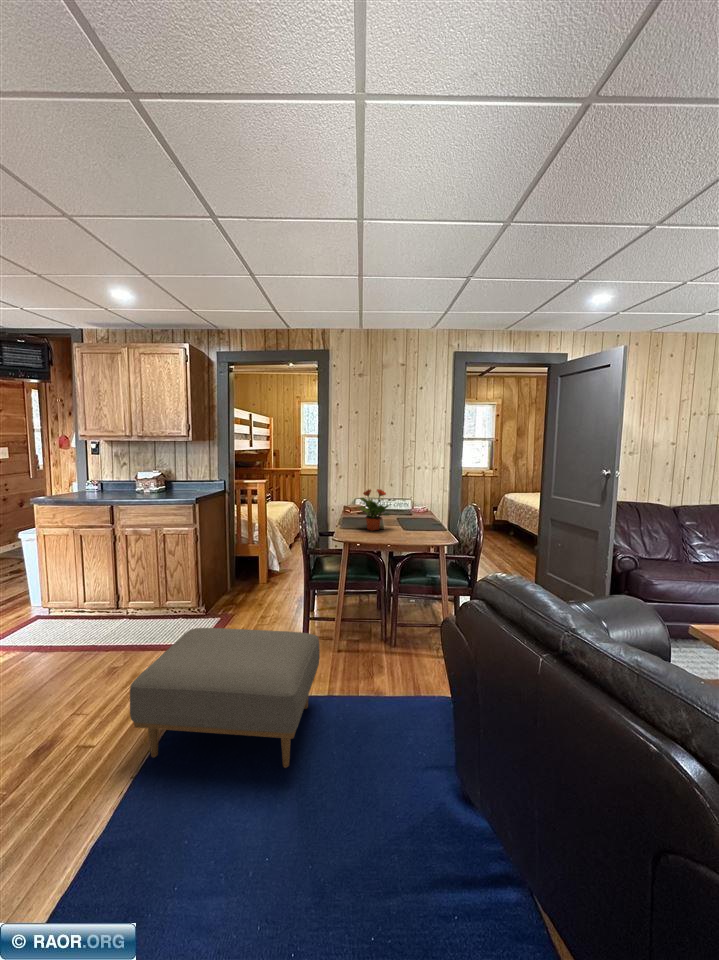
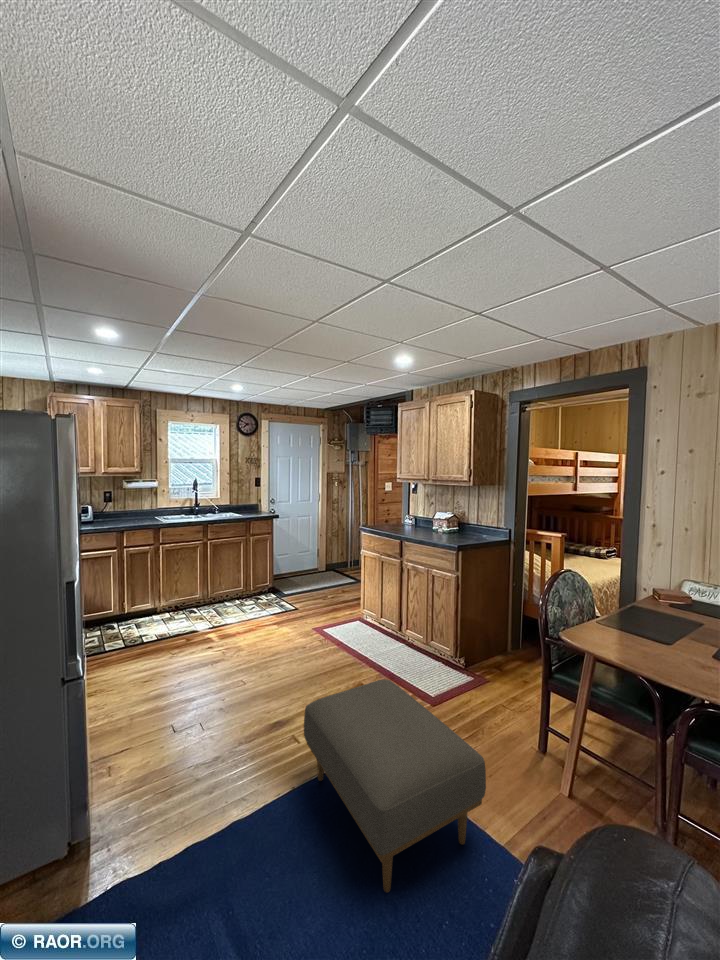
potted plant: present [358,489,390,531] -> none [618,578,690,648]

